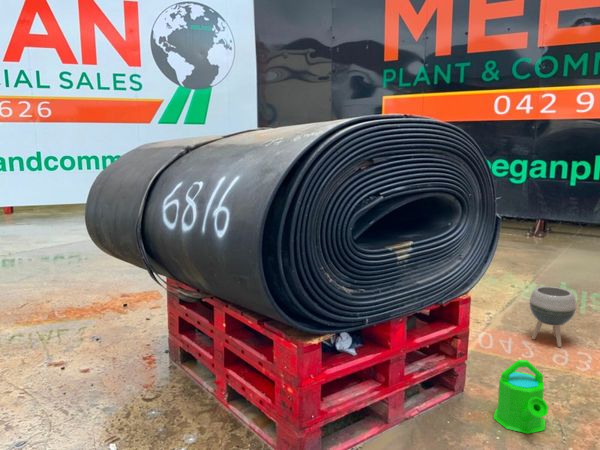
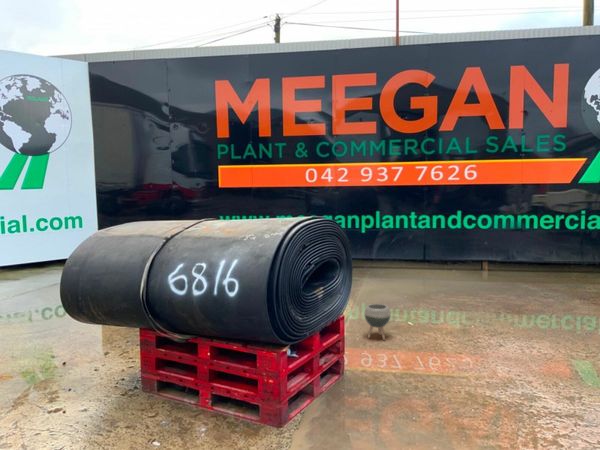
watering can: present [493,360,548,434] -> none [366,346,397,386]

